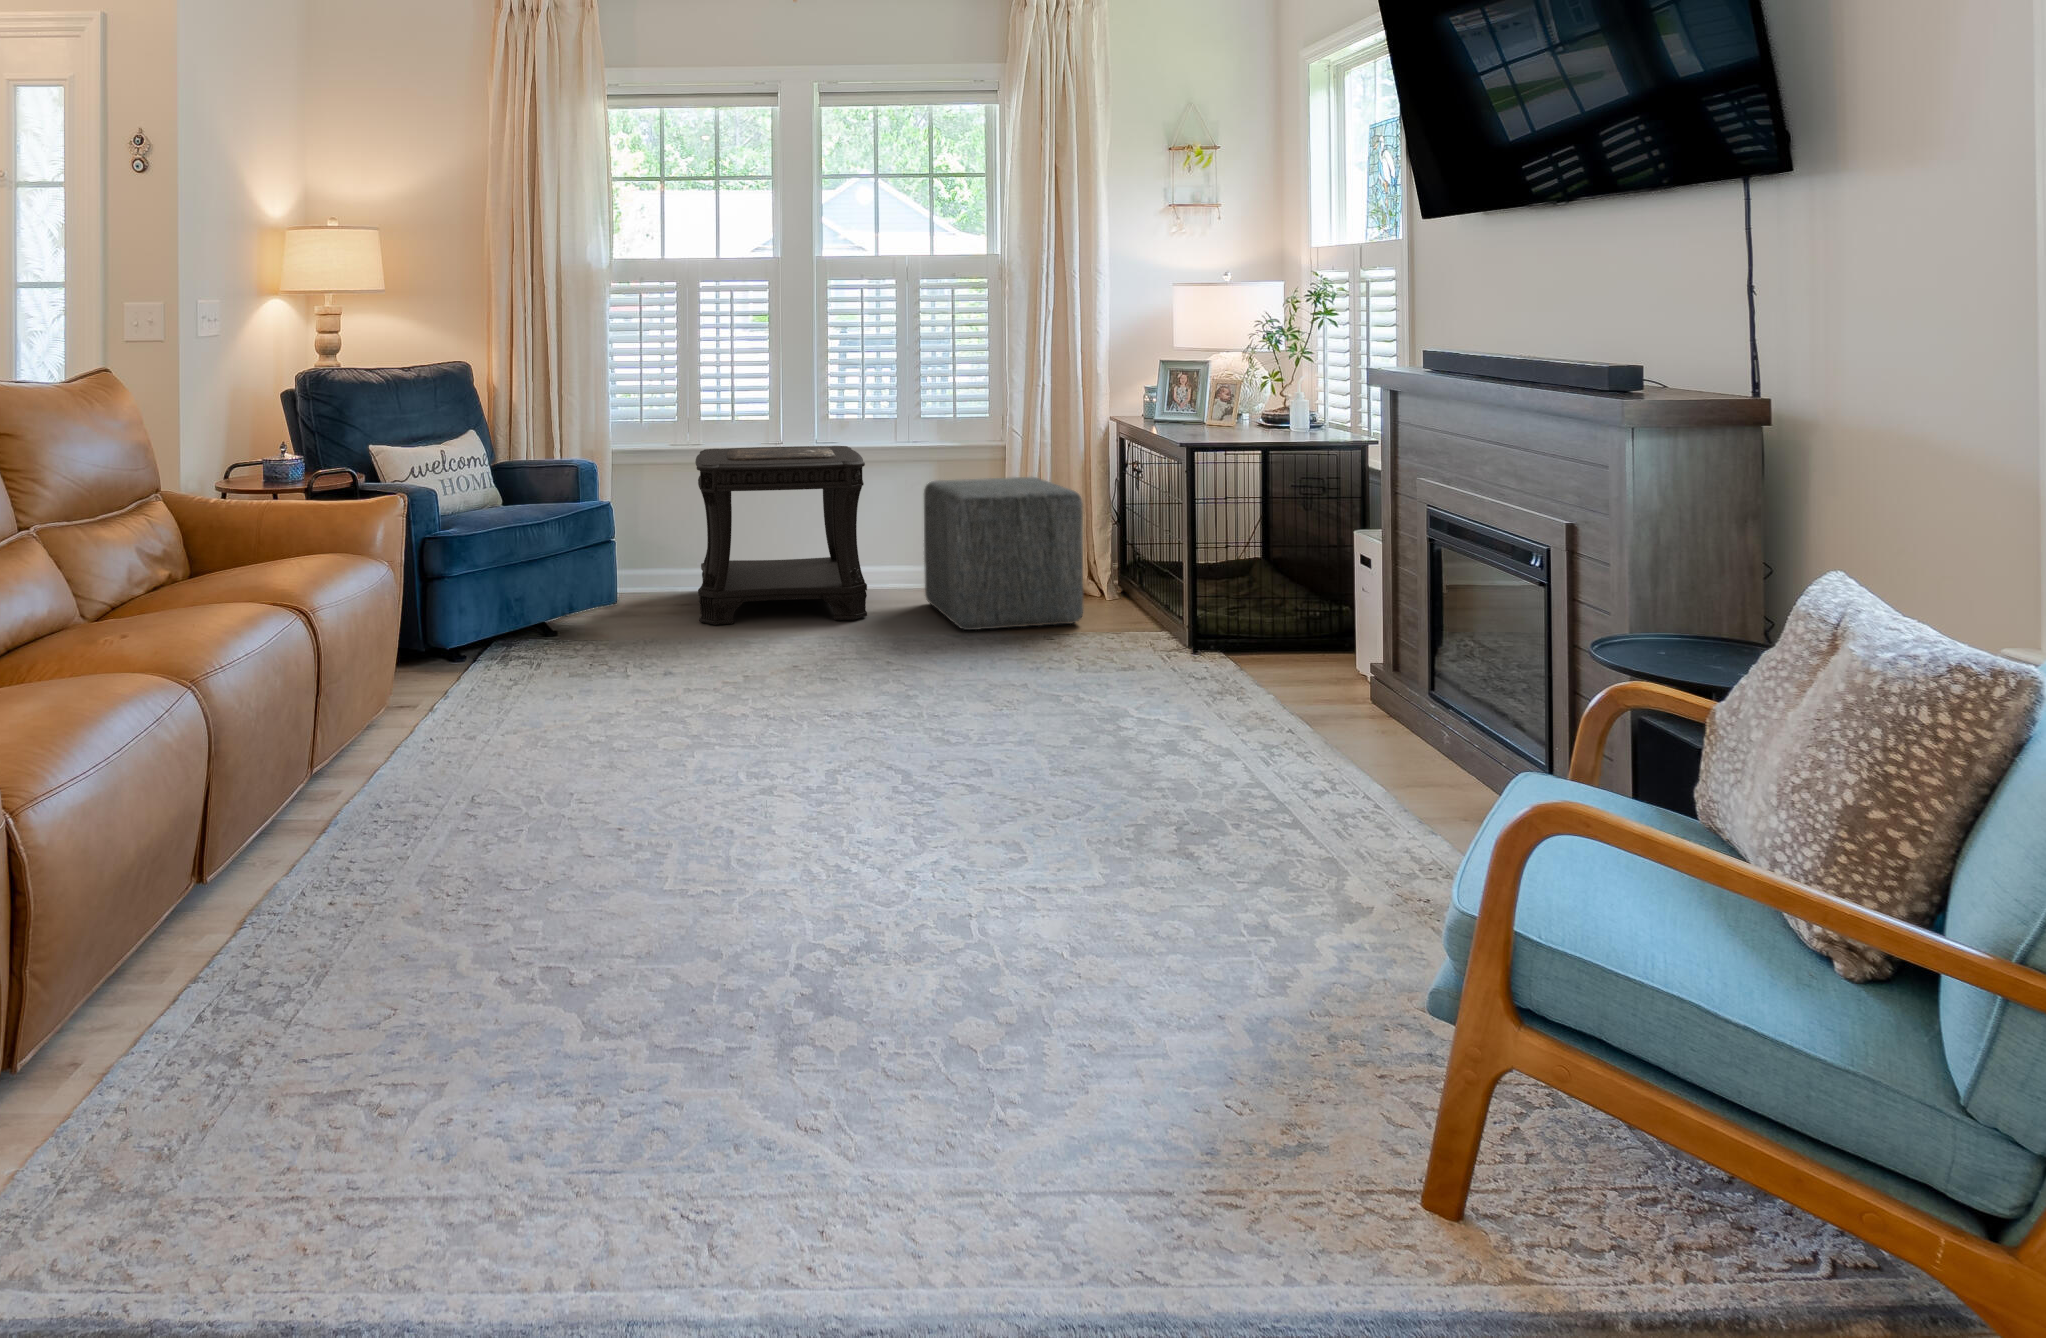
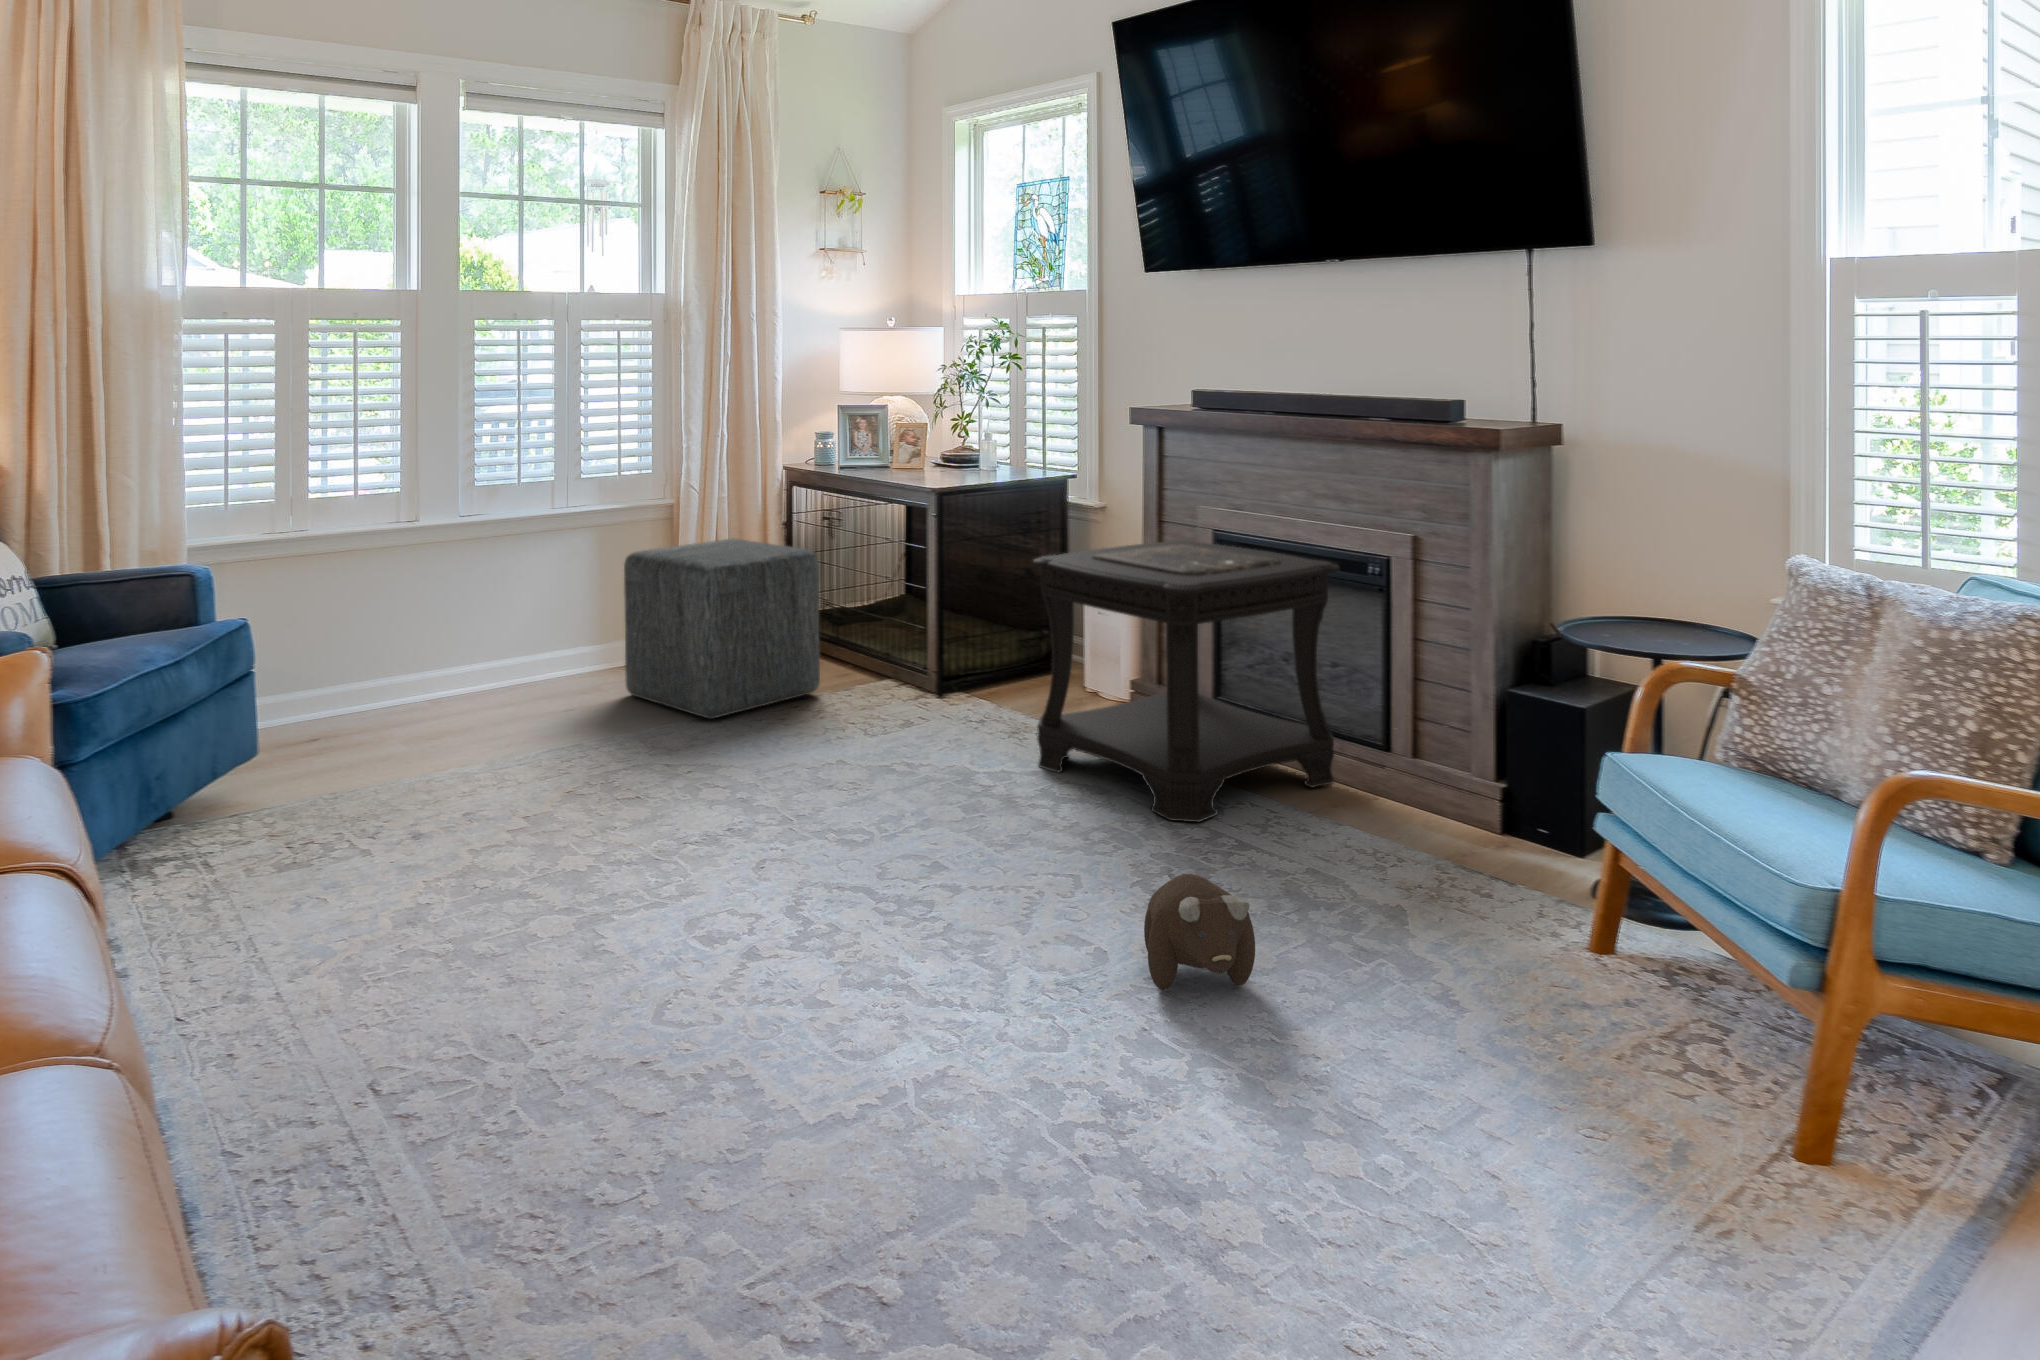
side table: present [695,446,867,625] -> present [1033,540,1340,822]
plush toy: none [1012,800,1117,911] -> present [1144,874,1255,990]

